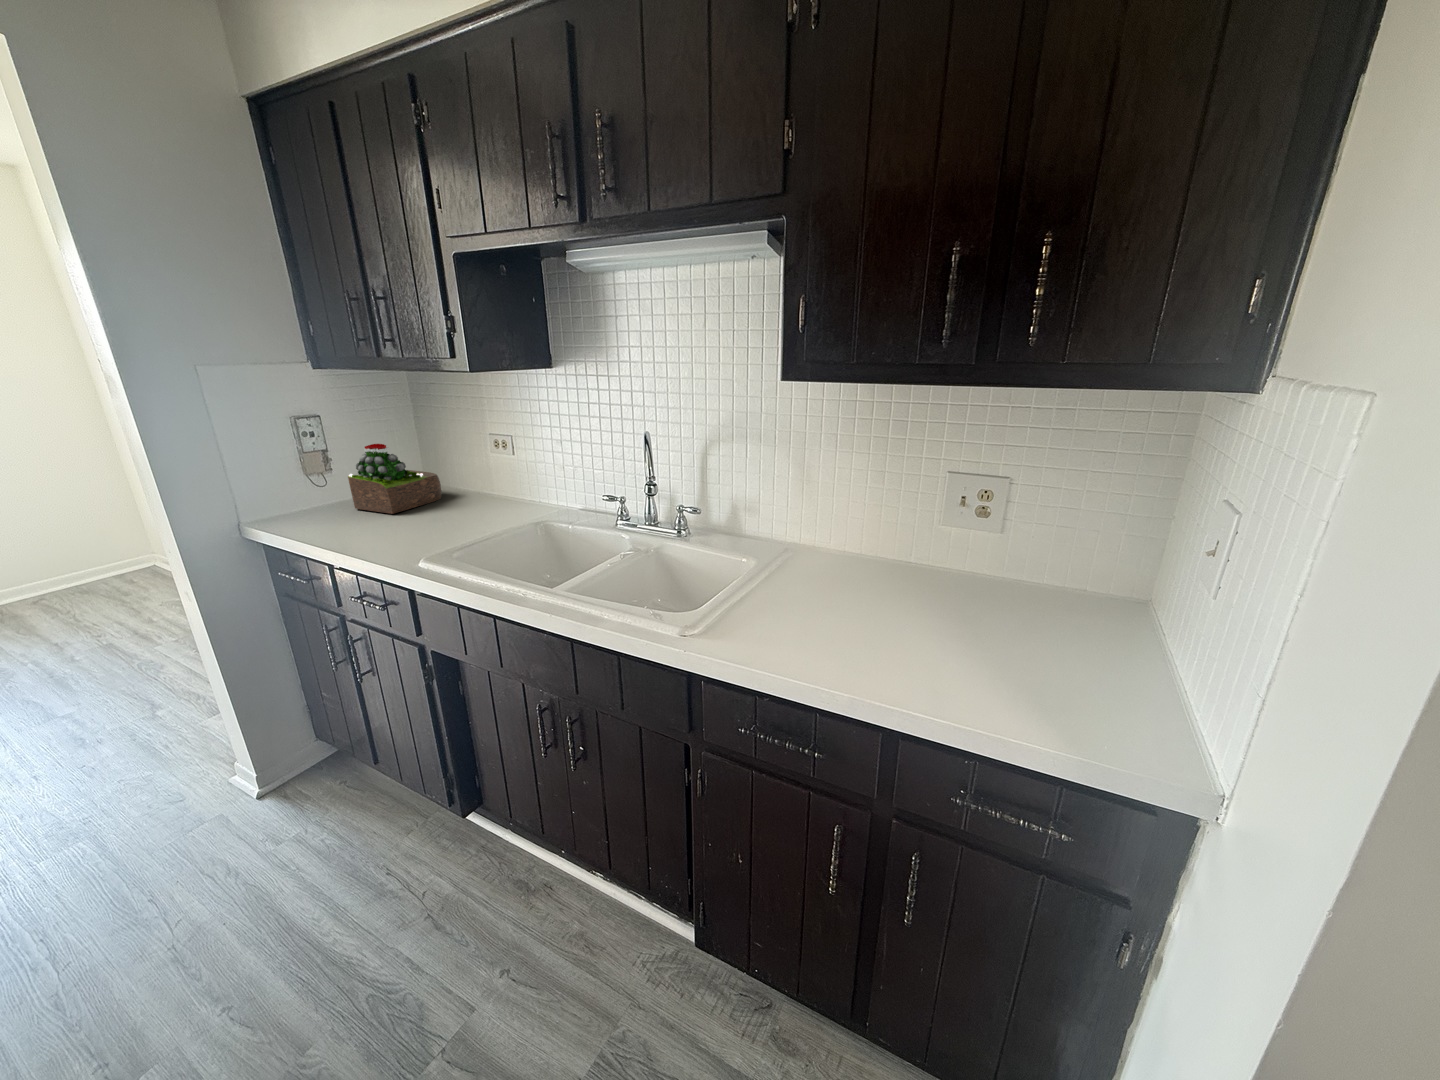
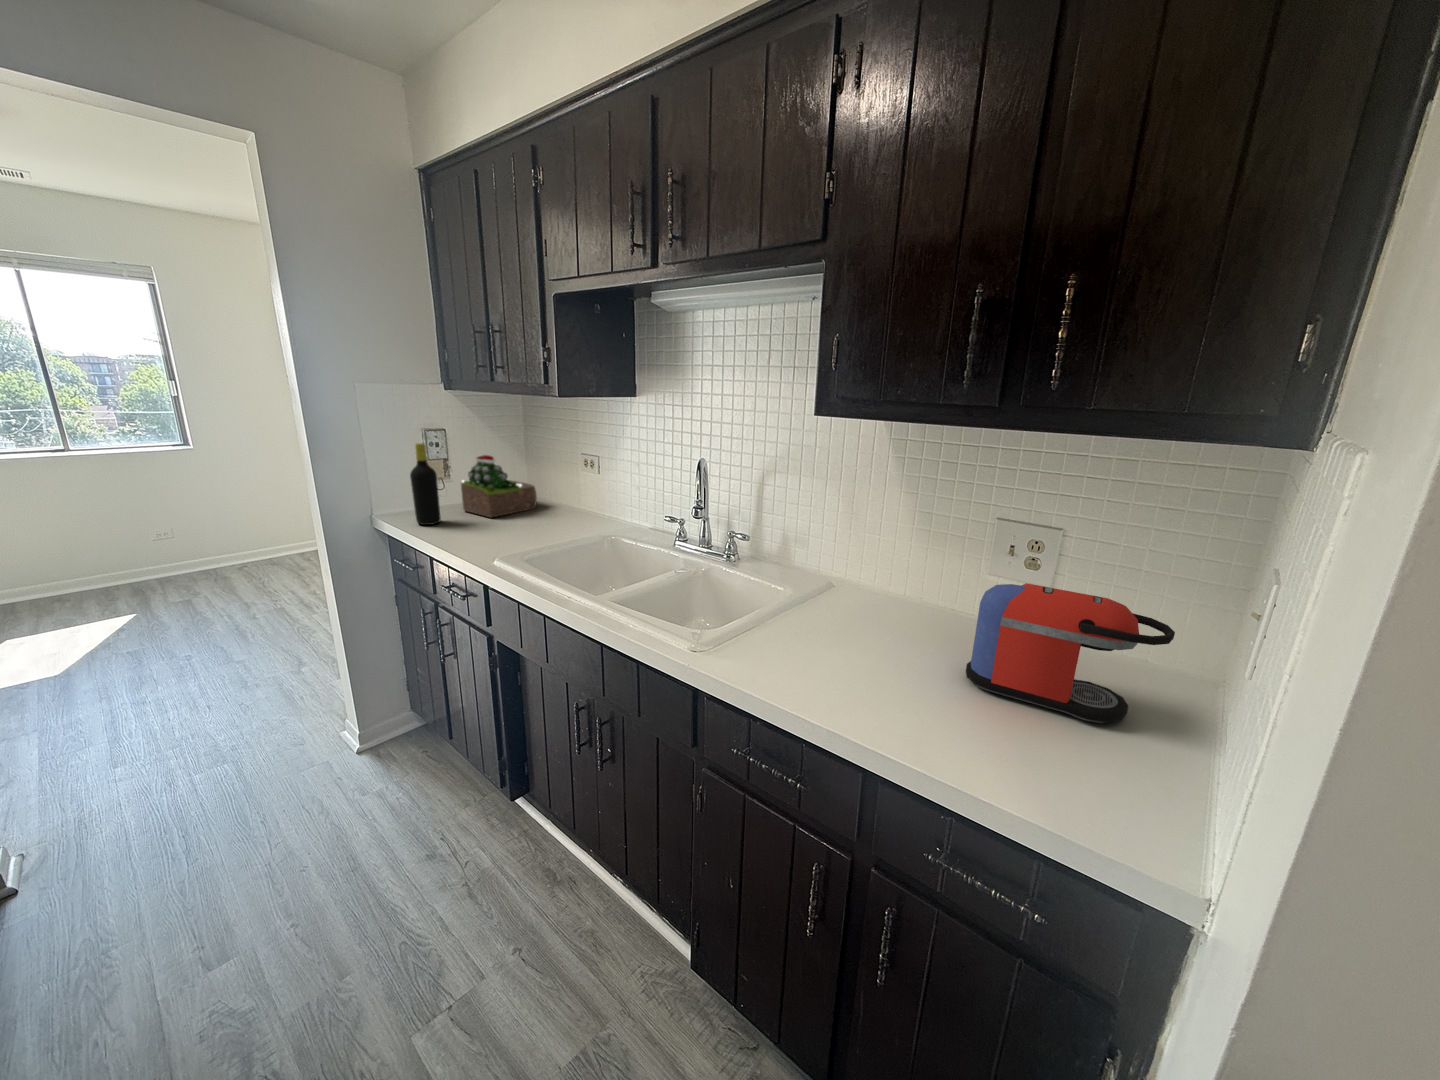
bottle: none [286,435,331,530] -> present [410,443,441,525]
coffee maker: none [947,532,1136,652] -> present [966,583,1175,723]

